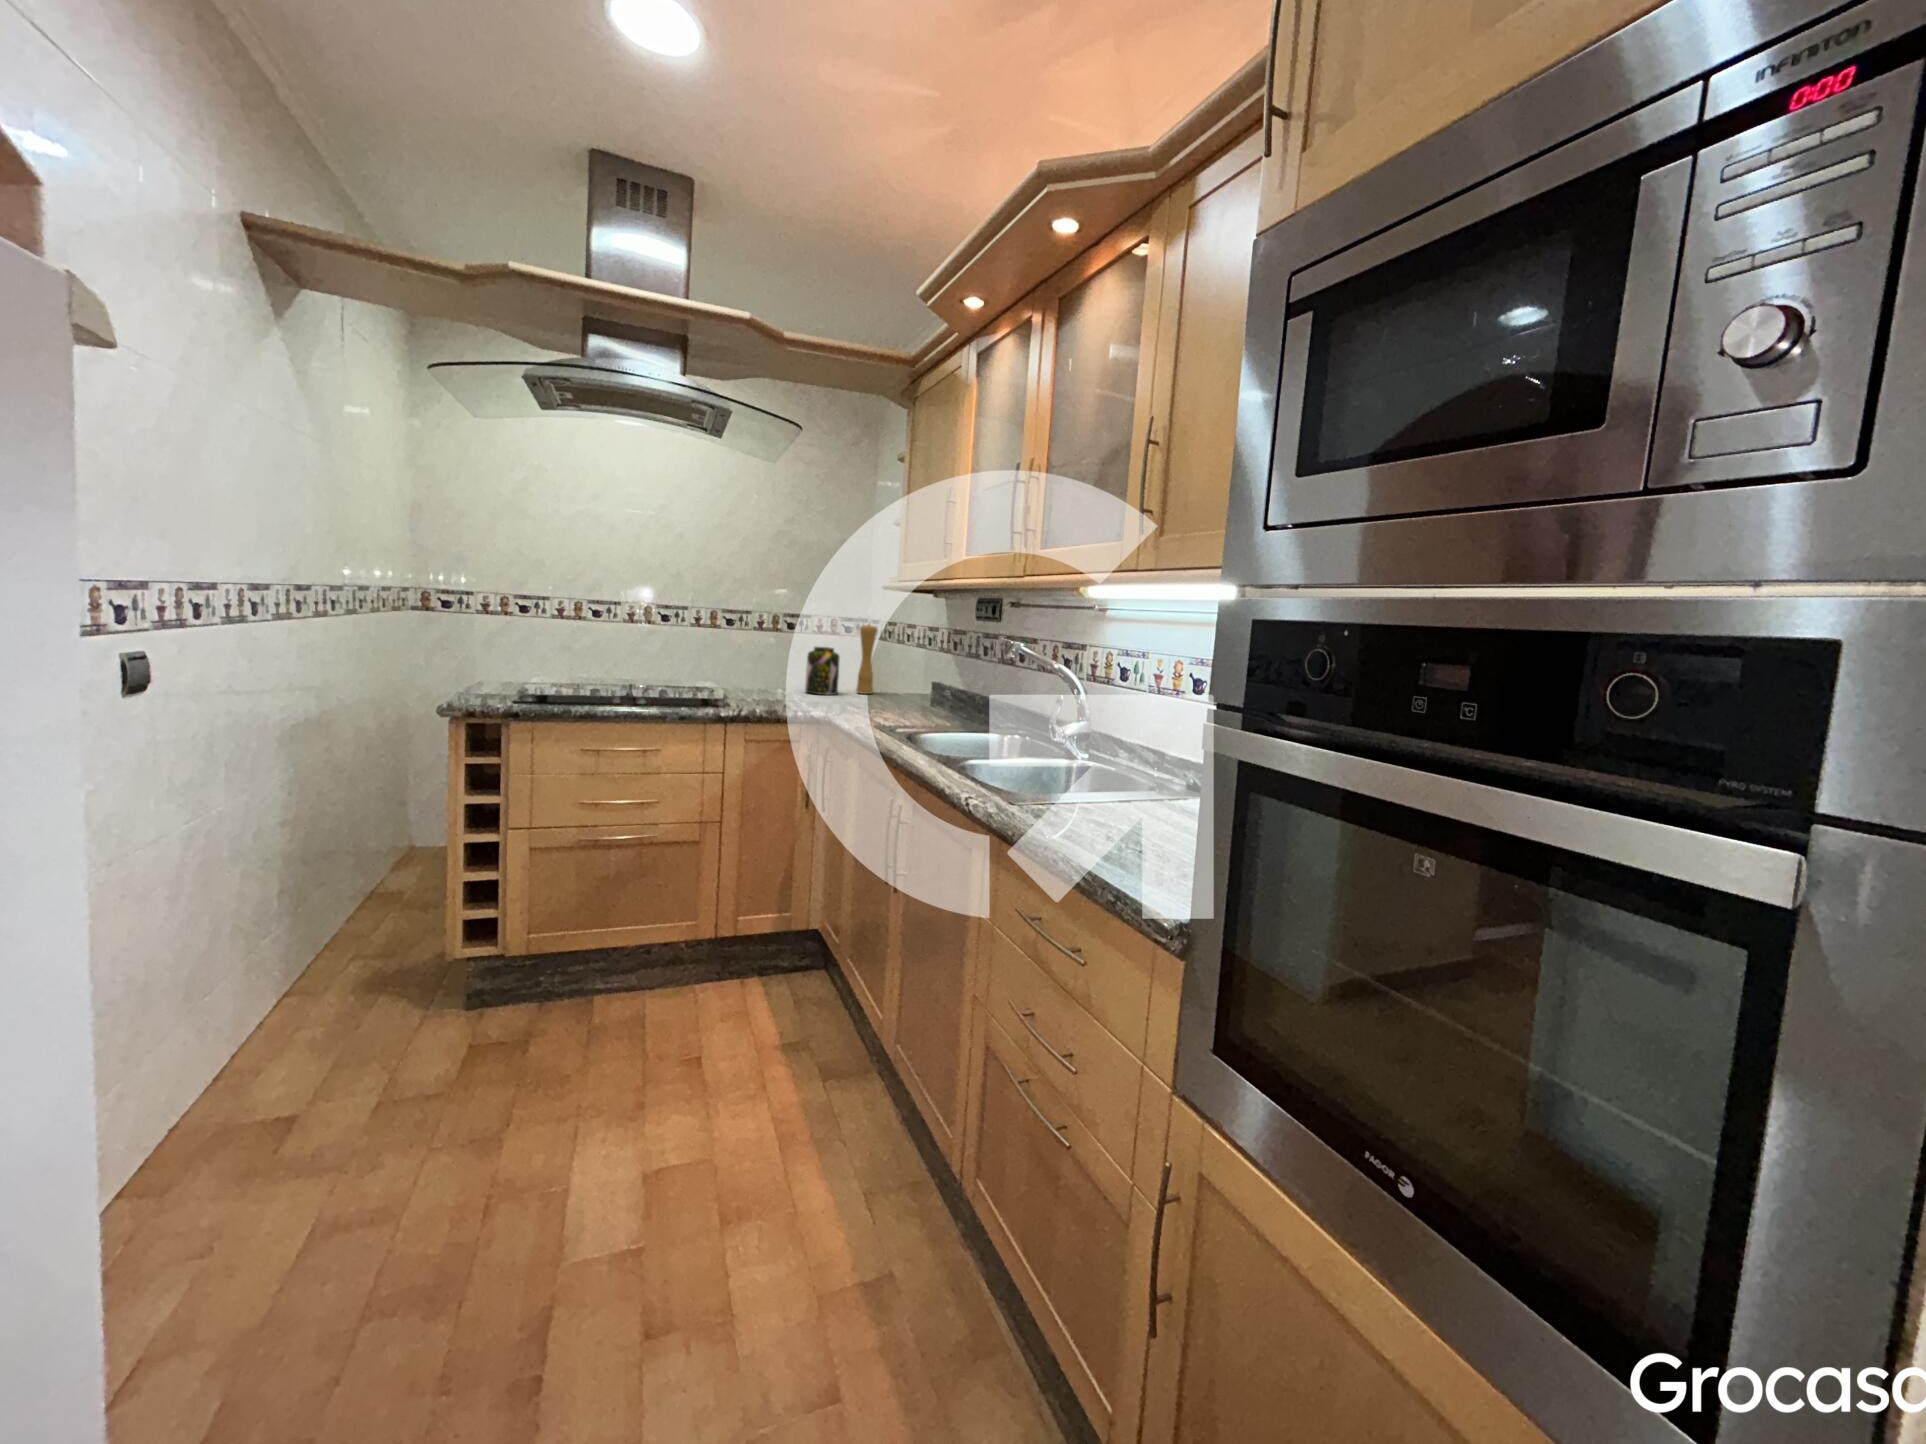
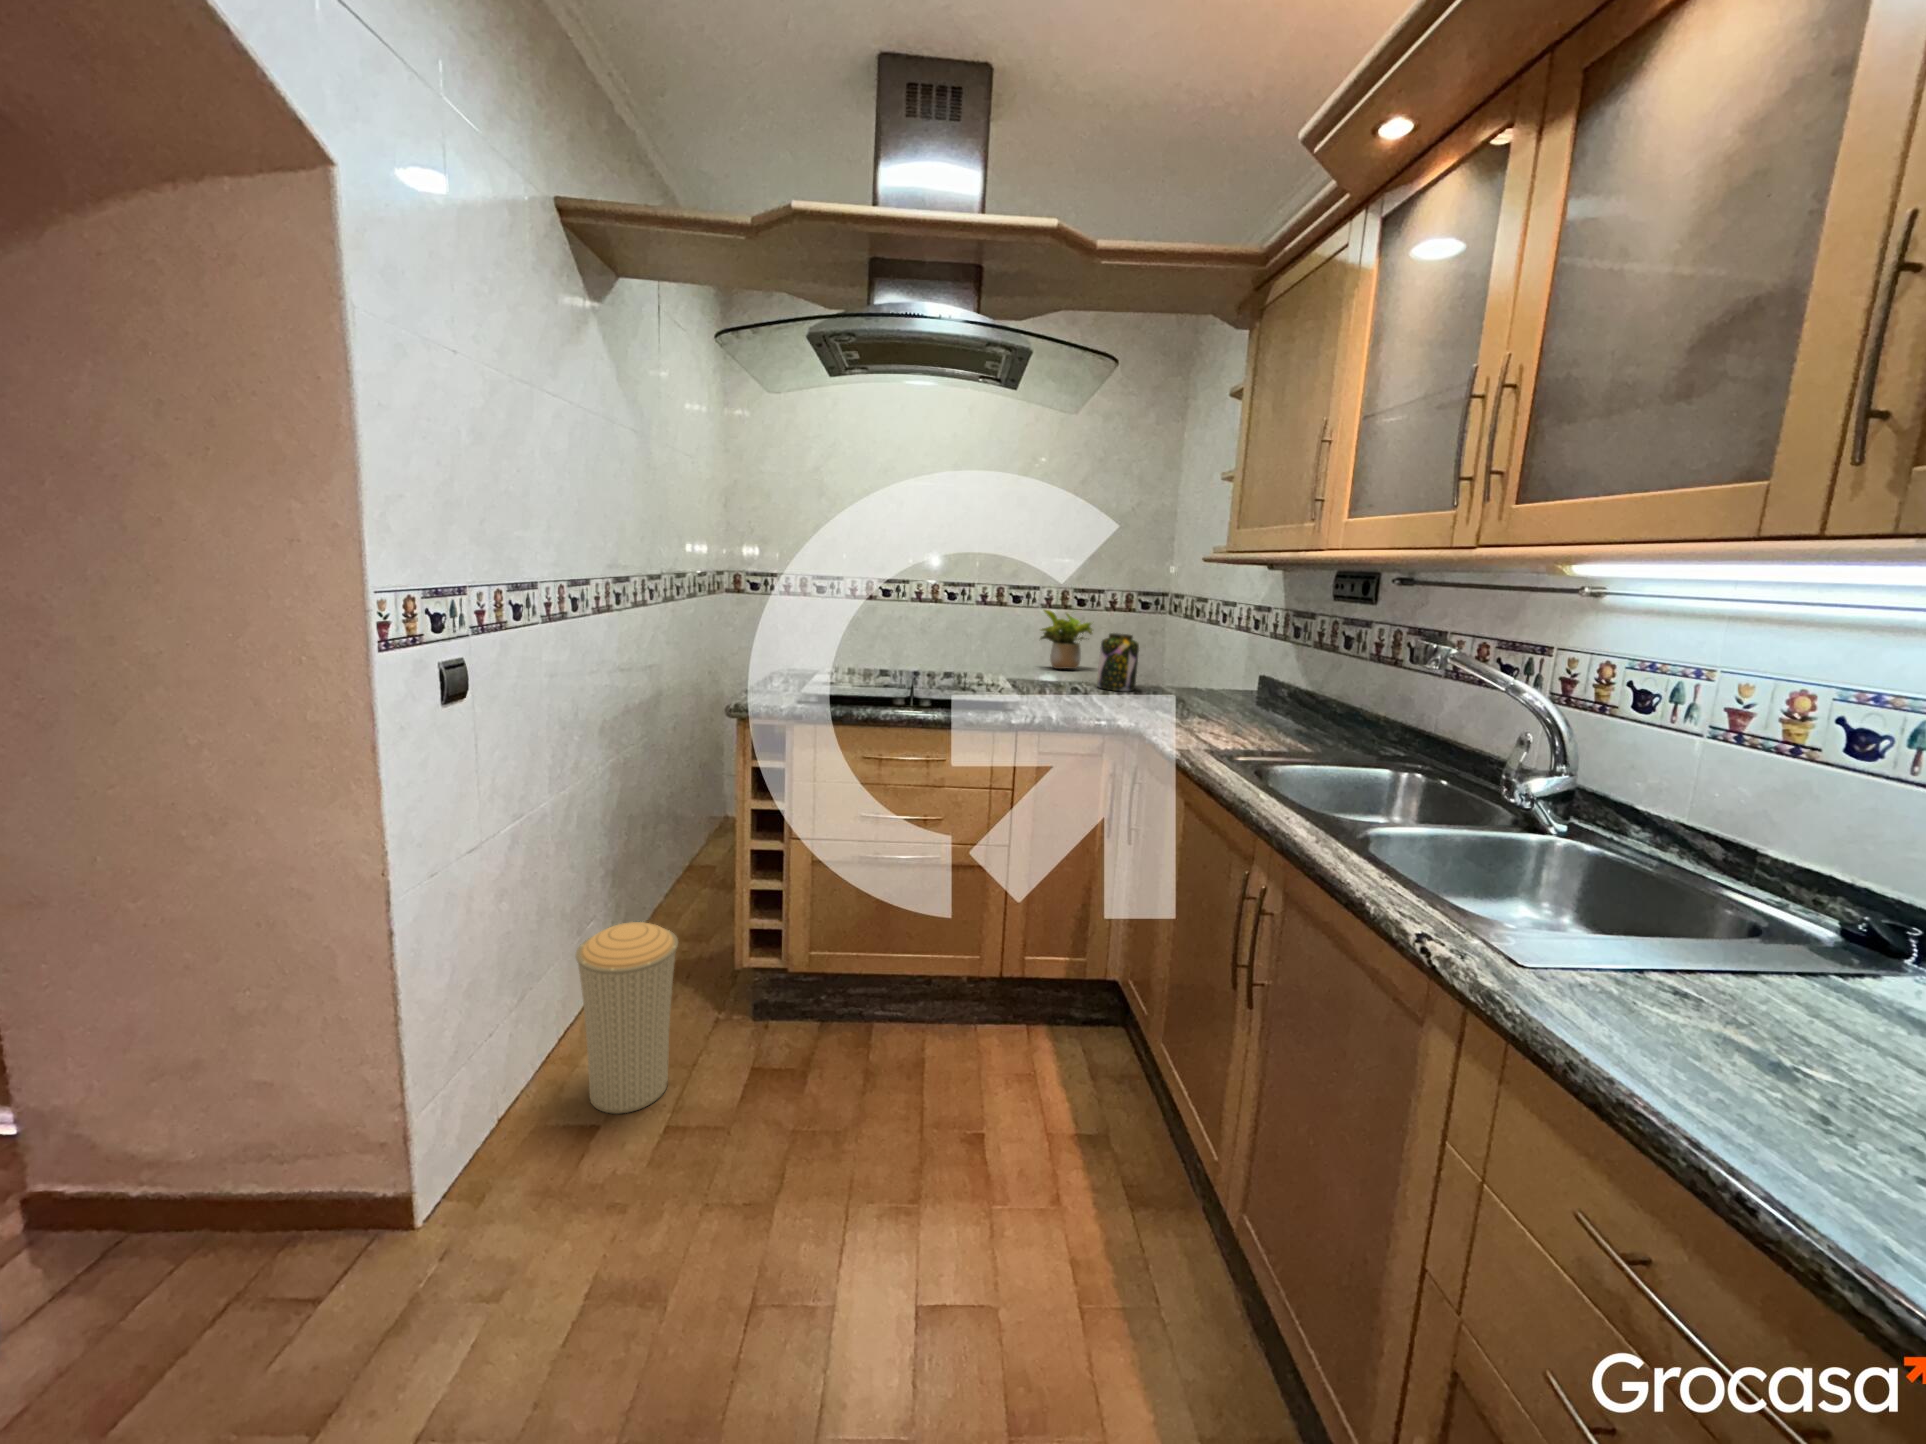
pepper mill: present [856,625,877,694] -> none [1157,606,1186,690]
potted plant: none [755,627,805,681] -> present [1040,609,1092,669]
trash can: none [267,915,389,1103] -> present [576,922,678,1114]

